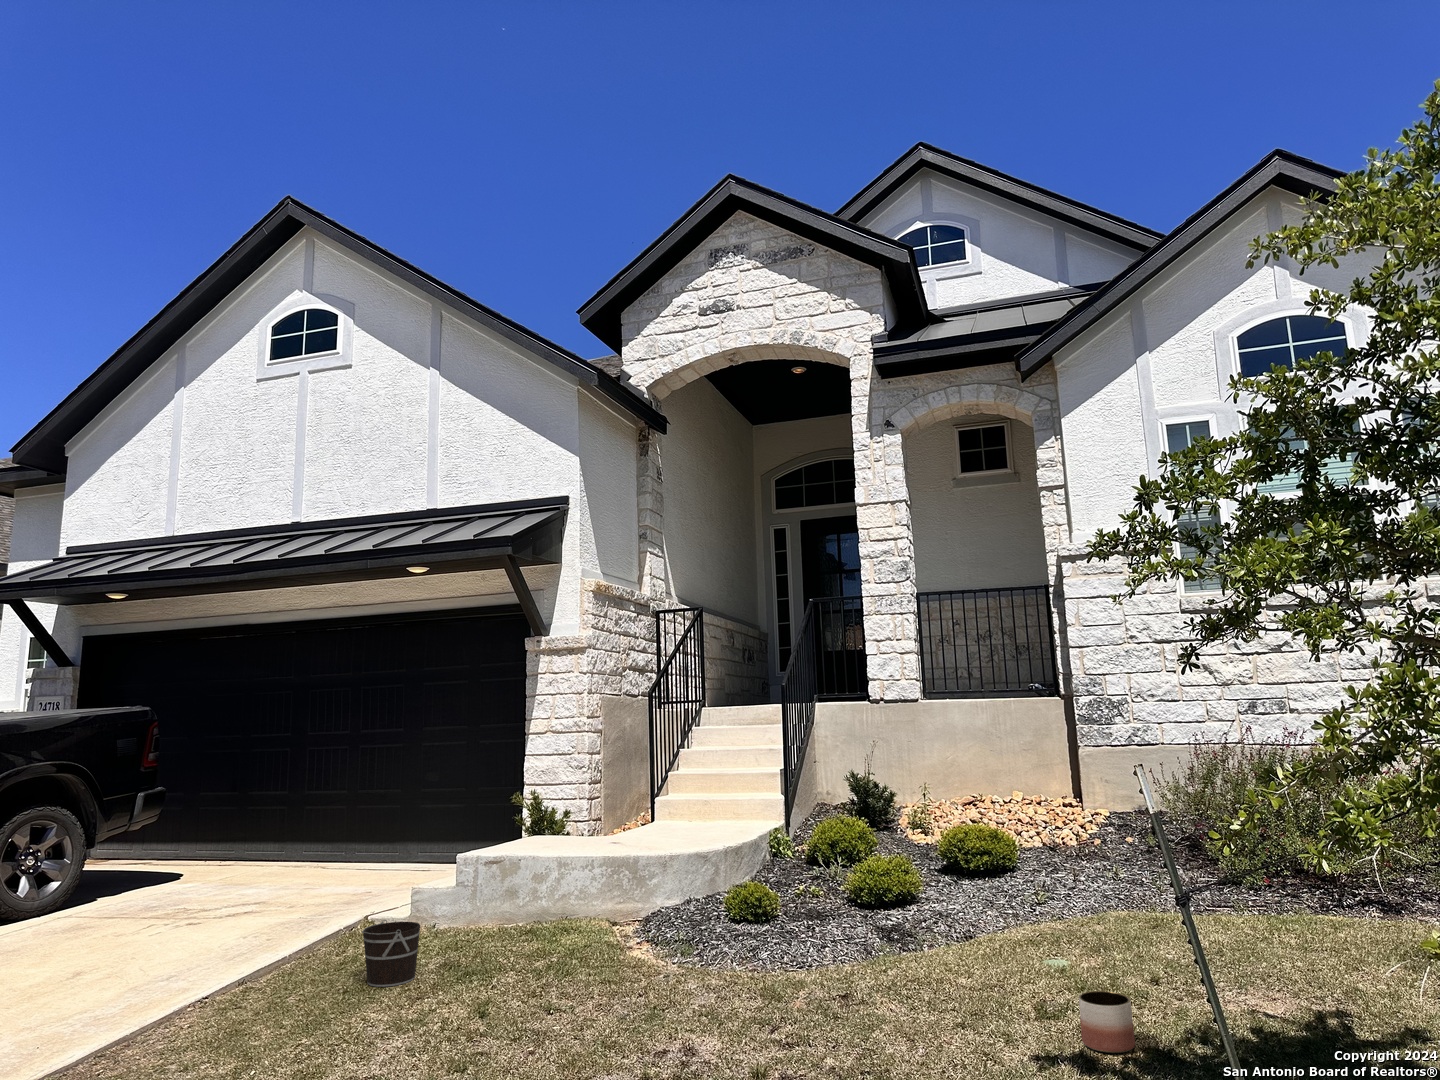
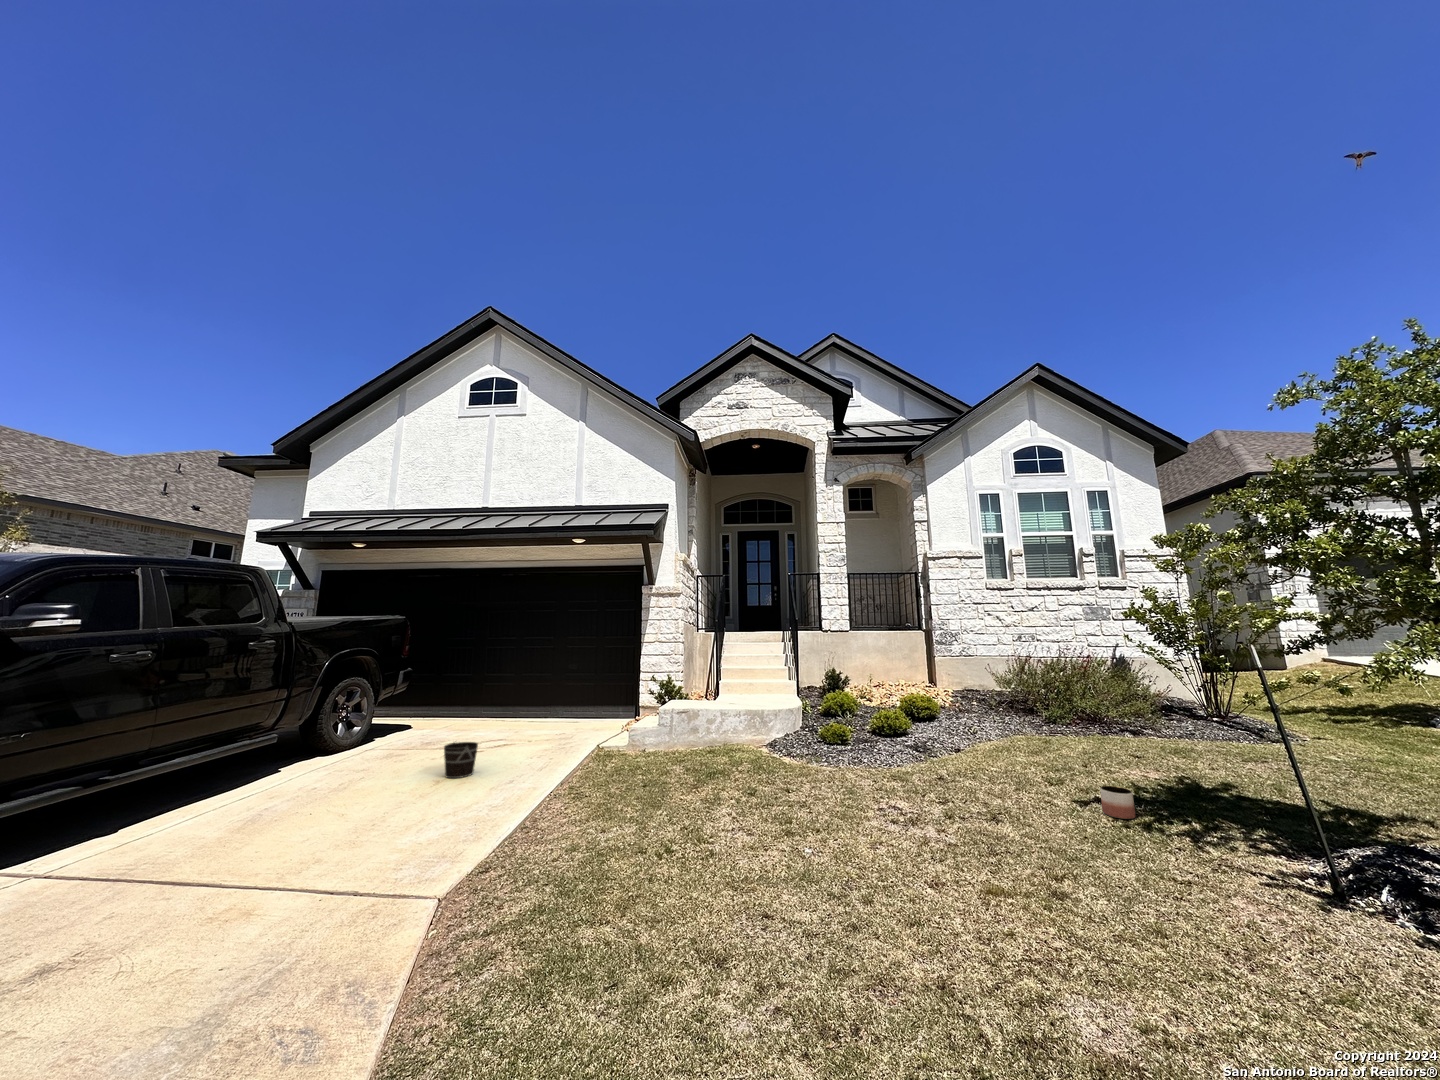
bucket: present [362,920,420,987] -> present [444,742,478,778]

